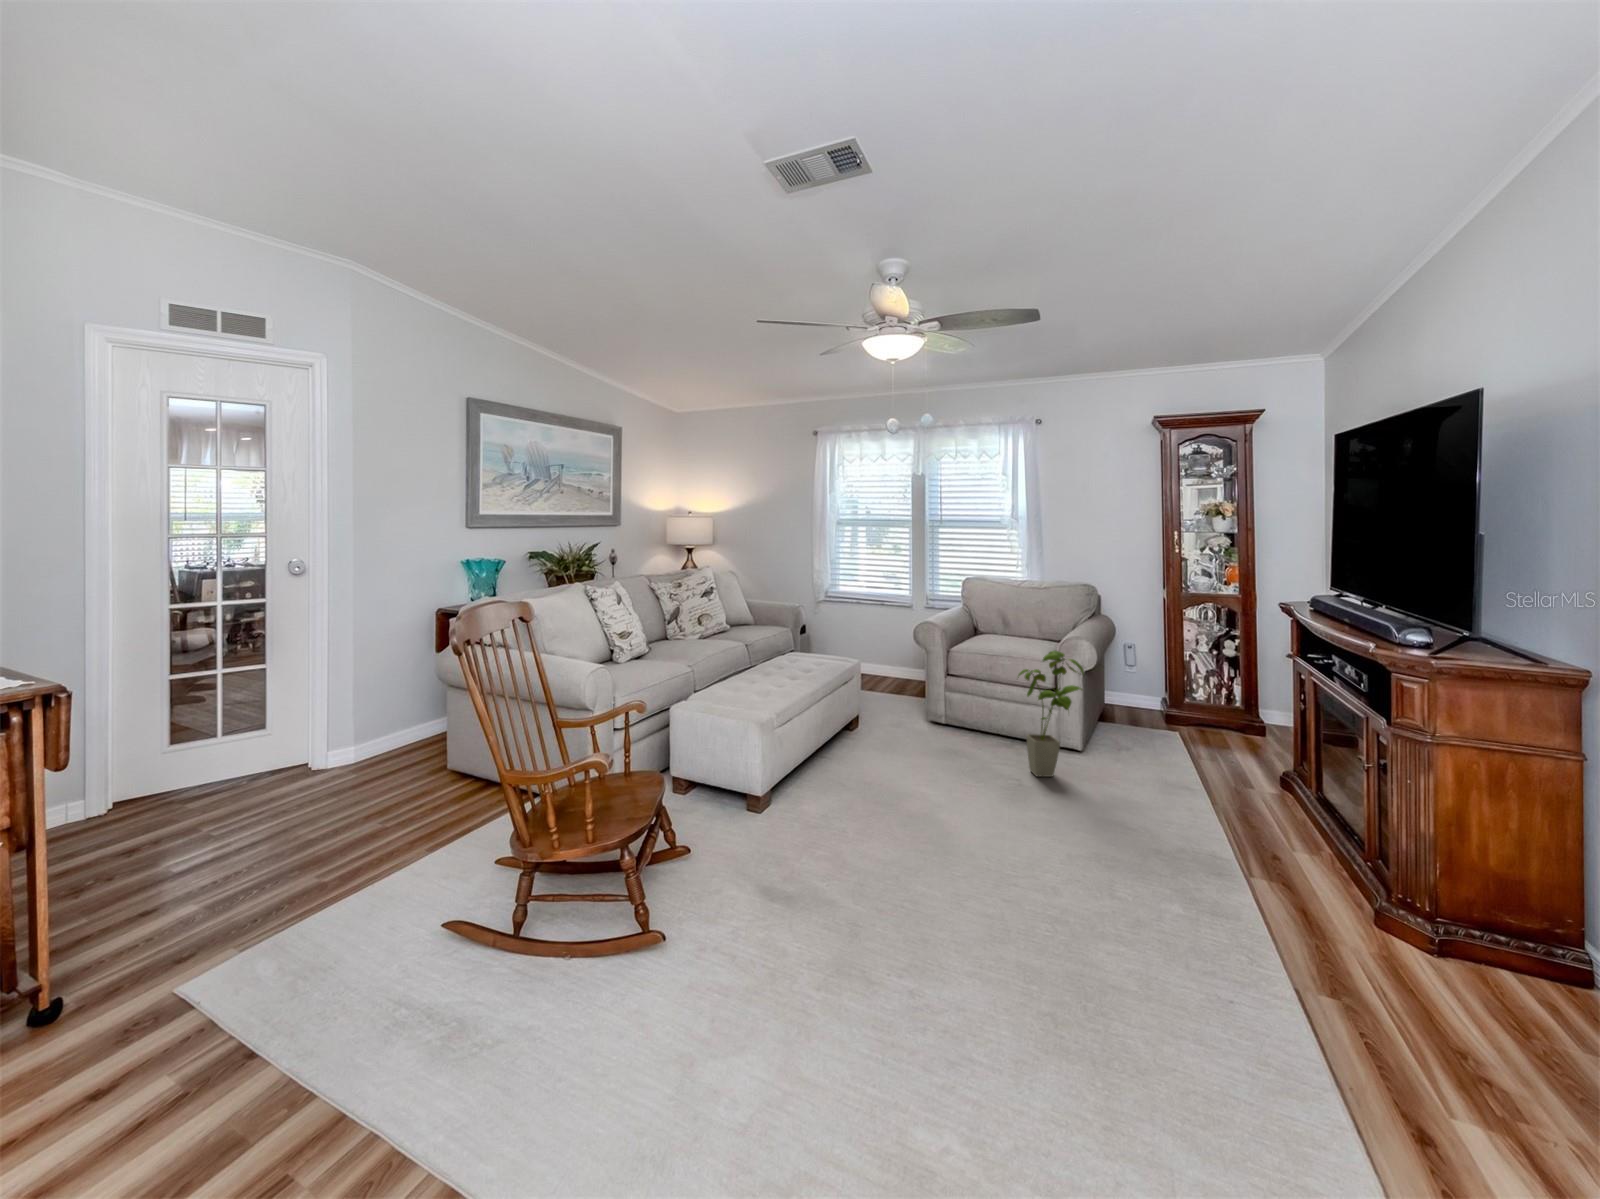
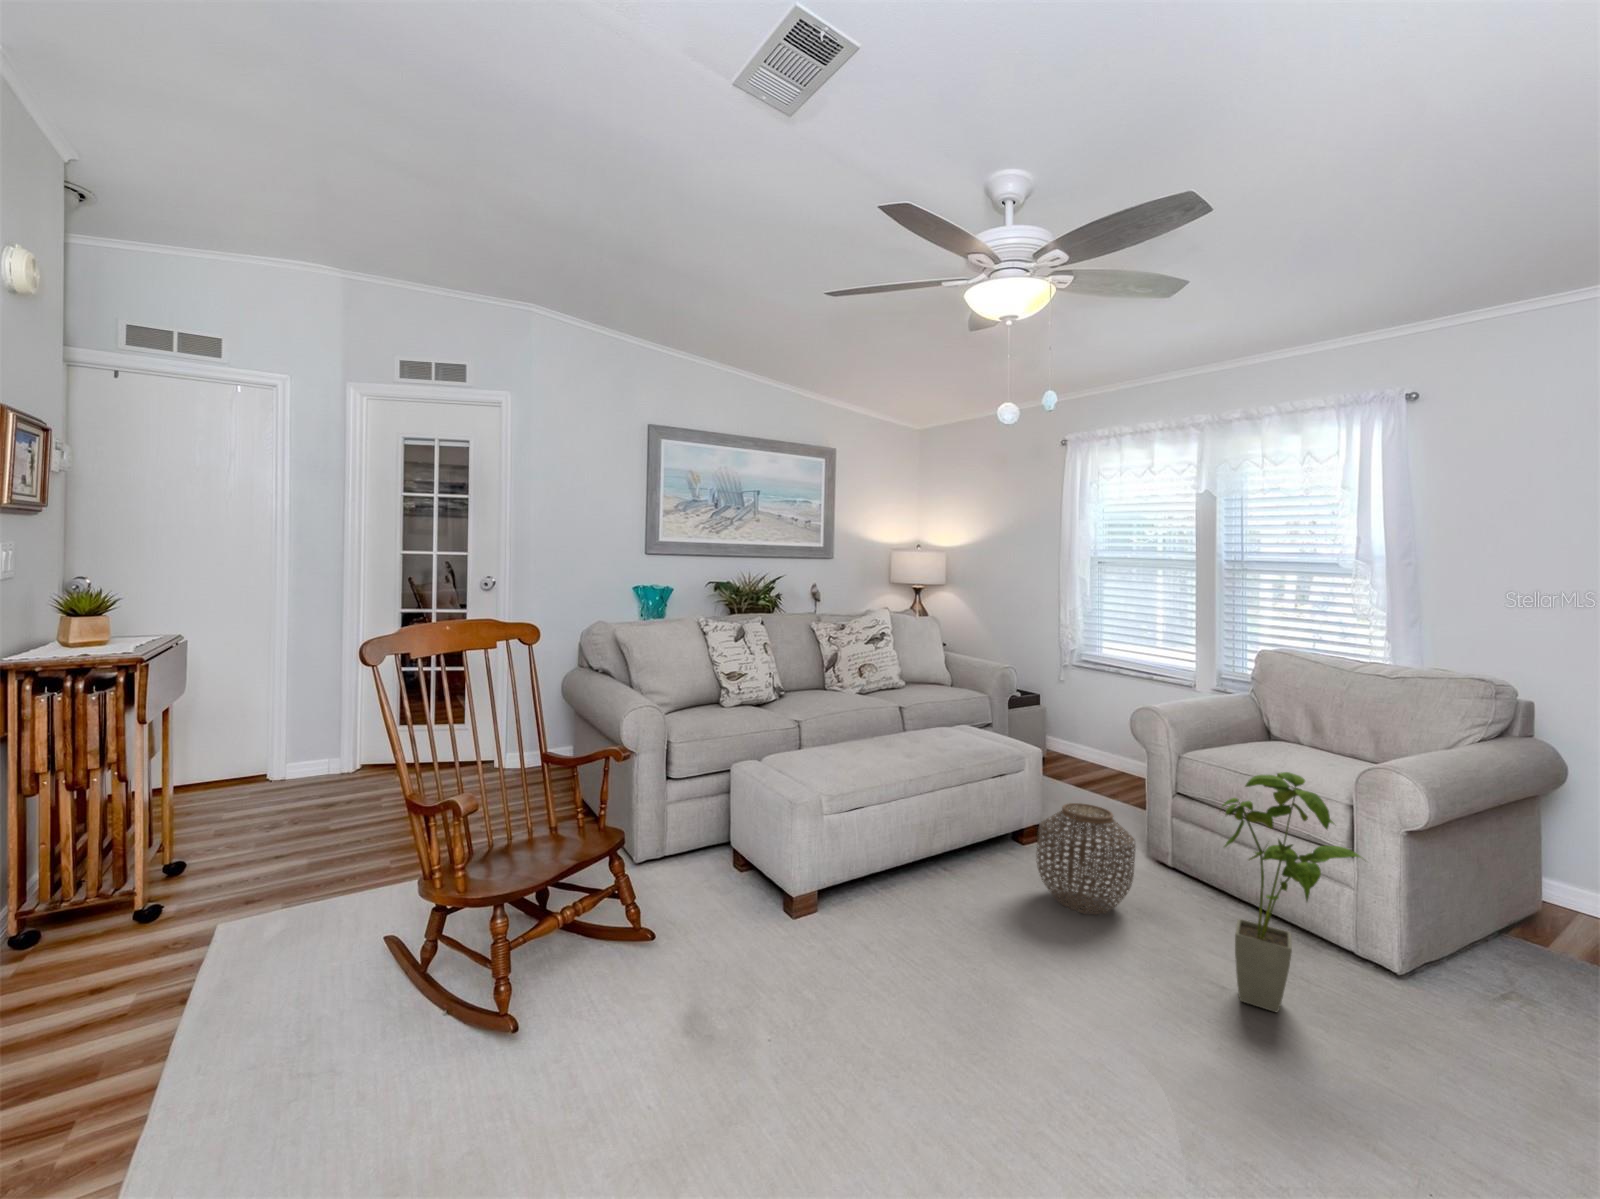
woven basket: none [895,690,953,756] -> present [1037,803,1135,914]

